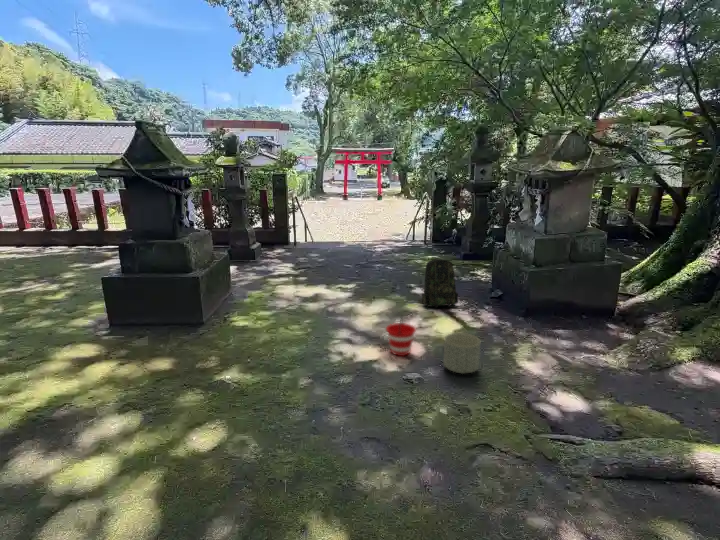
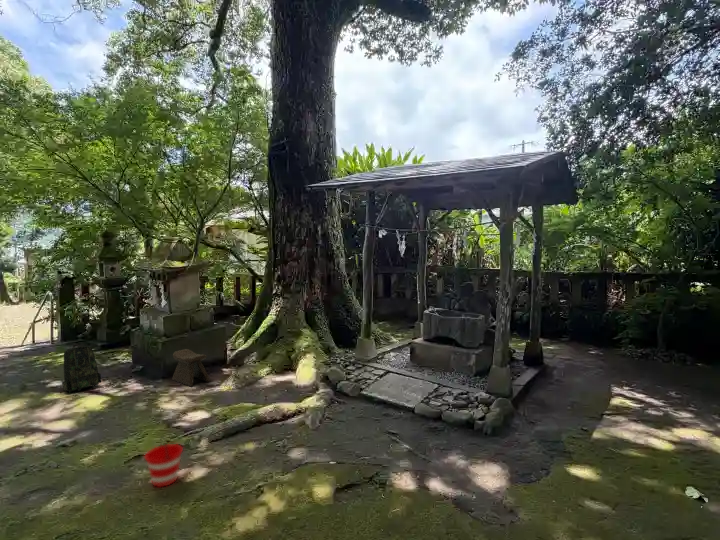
stool: none [536,286,589,341] -> present [172,349,210,386]
bucket: present [386,318,416,356] -> present [145,444,183,487]
planter: present [444,333,481,373] -> none [94,395,128,429]

